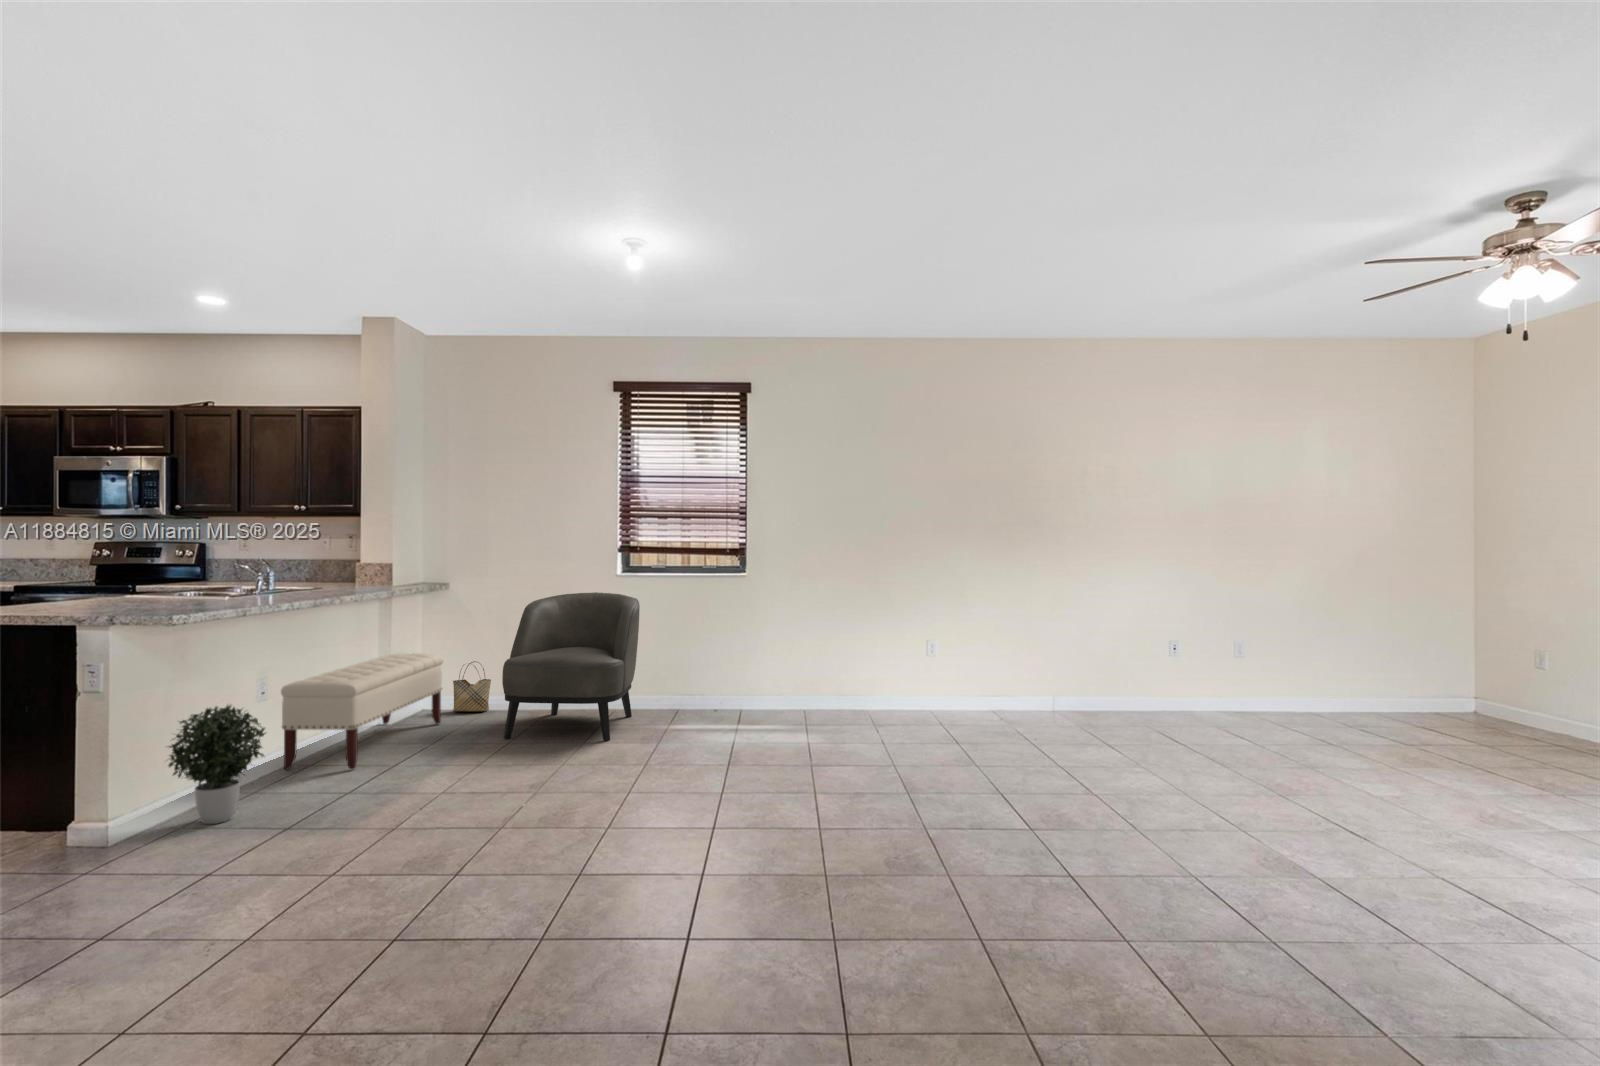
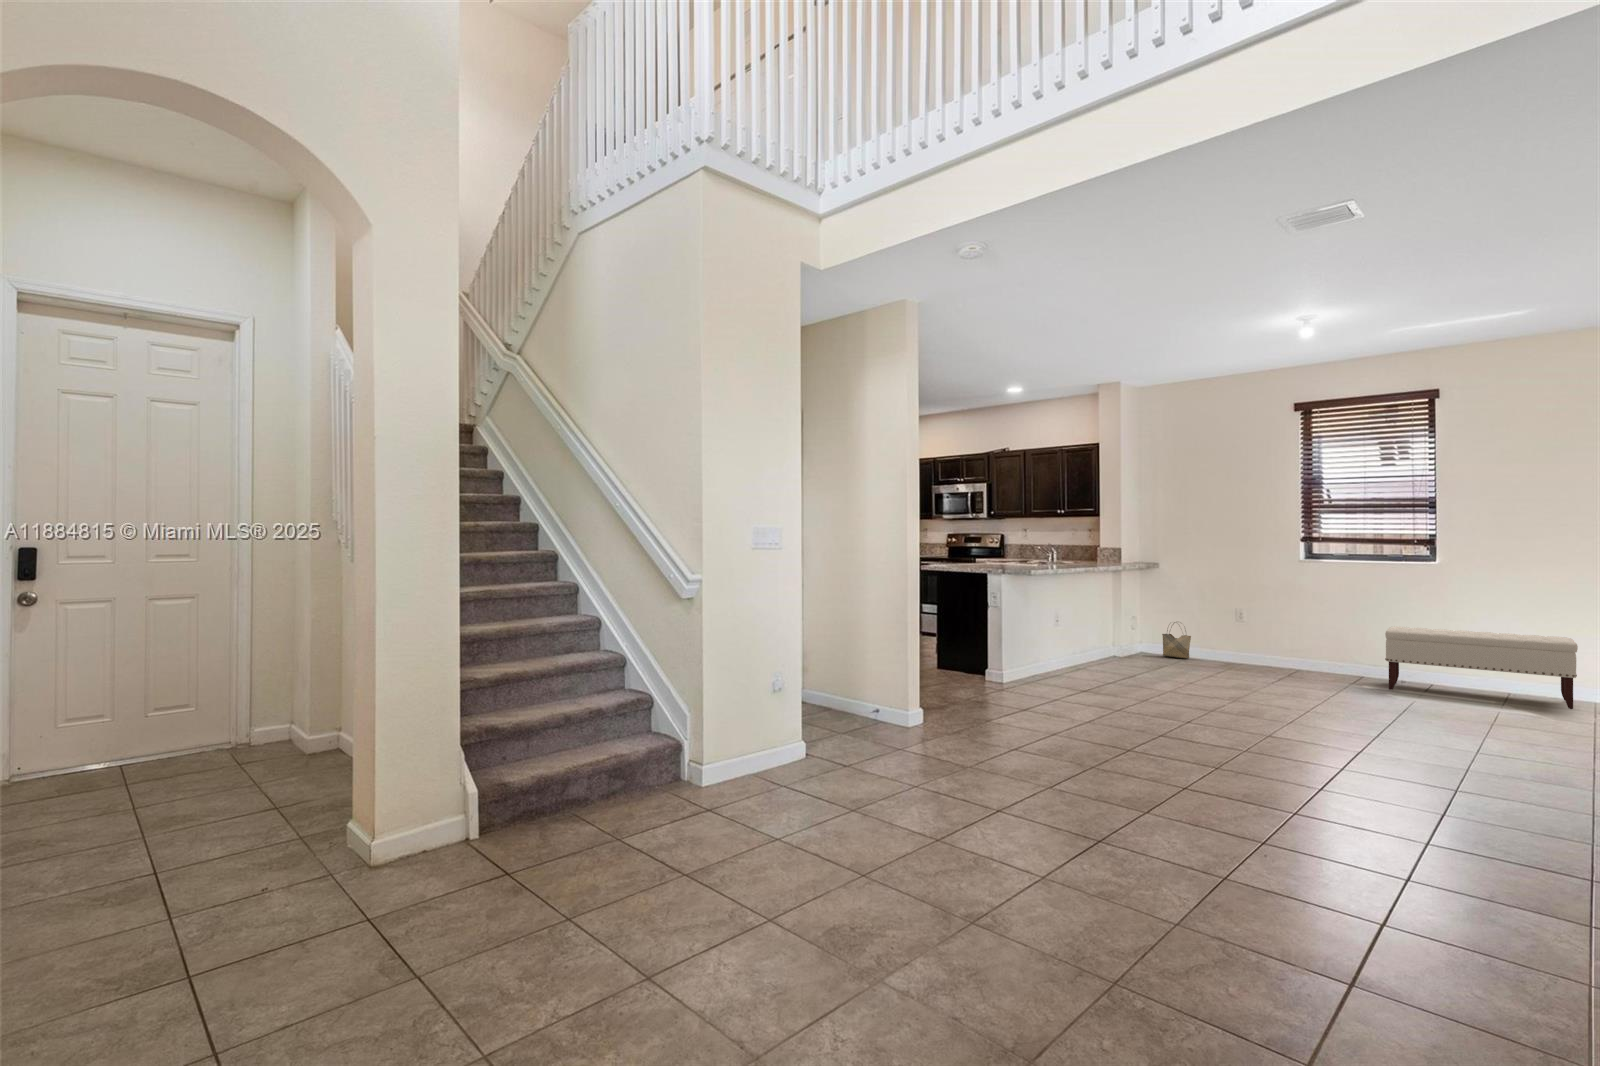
armchair: present [502,592,640,741] -> none [1203,574,1321,686]
bench: present [281,653,443,770] -> present [1385,626,1578,709]
potted plant: present [169,705,265,824] -> none [1022,620,1069,684]

